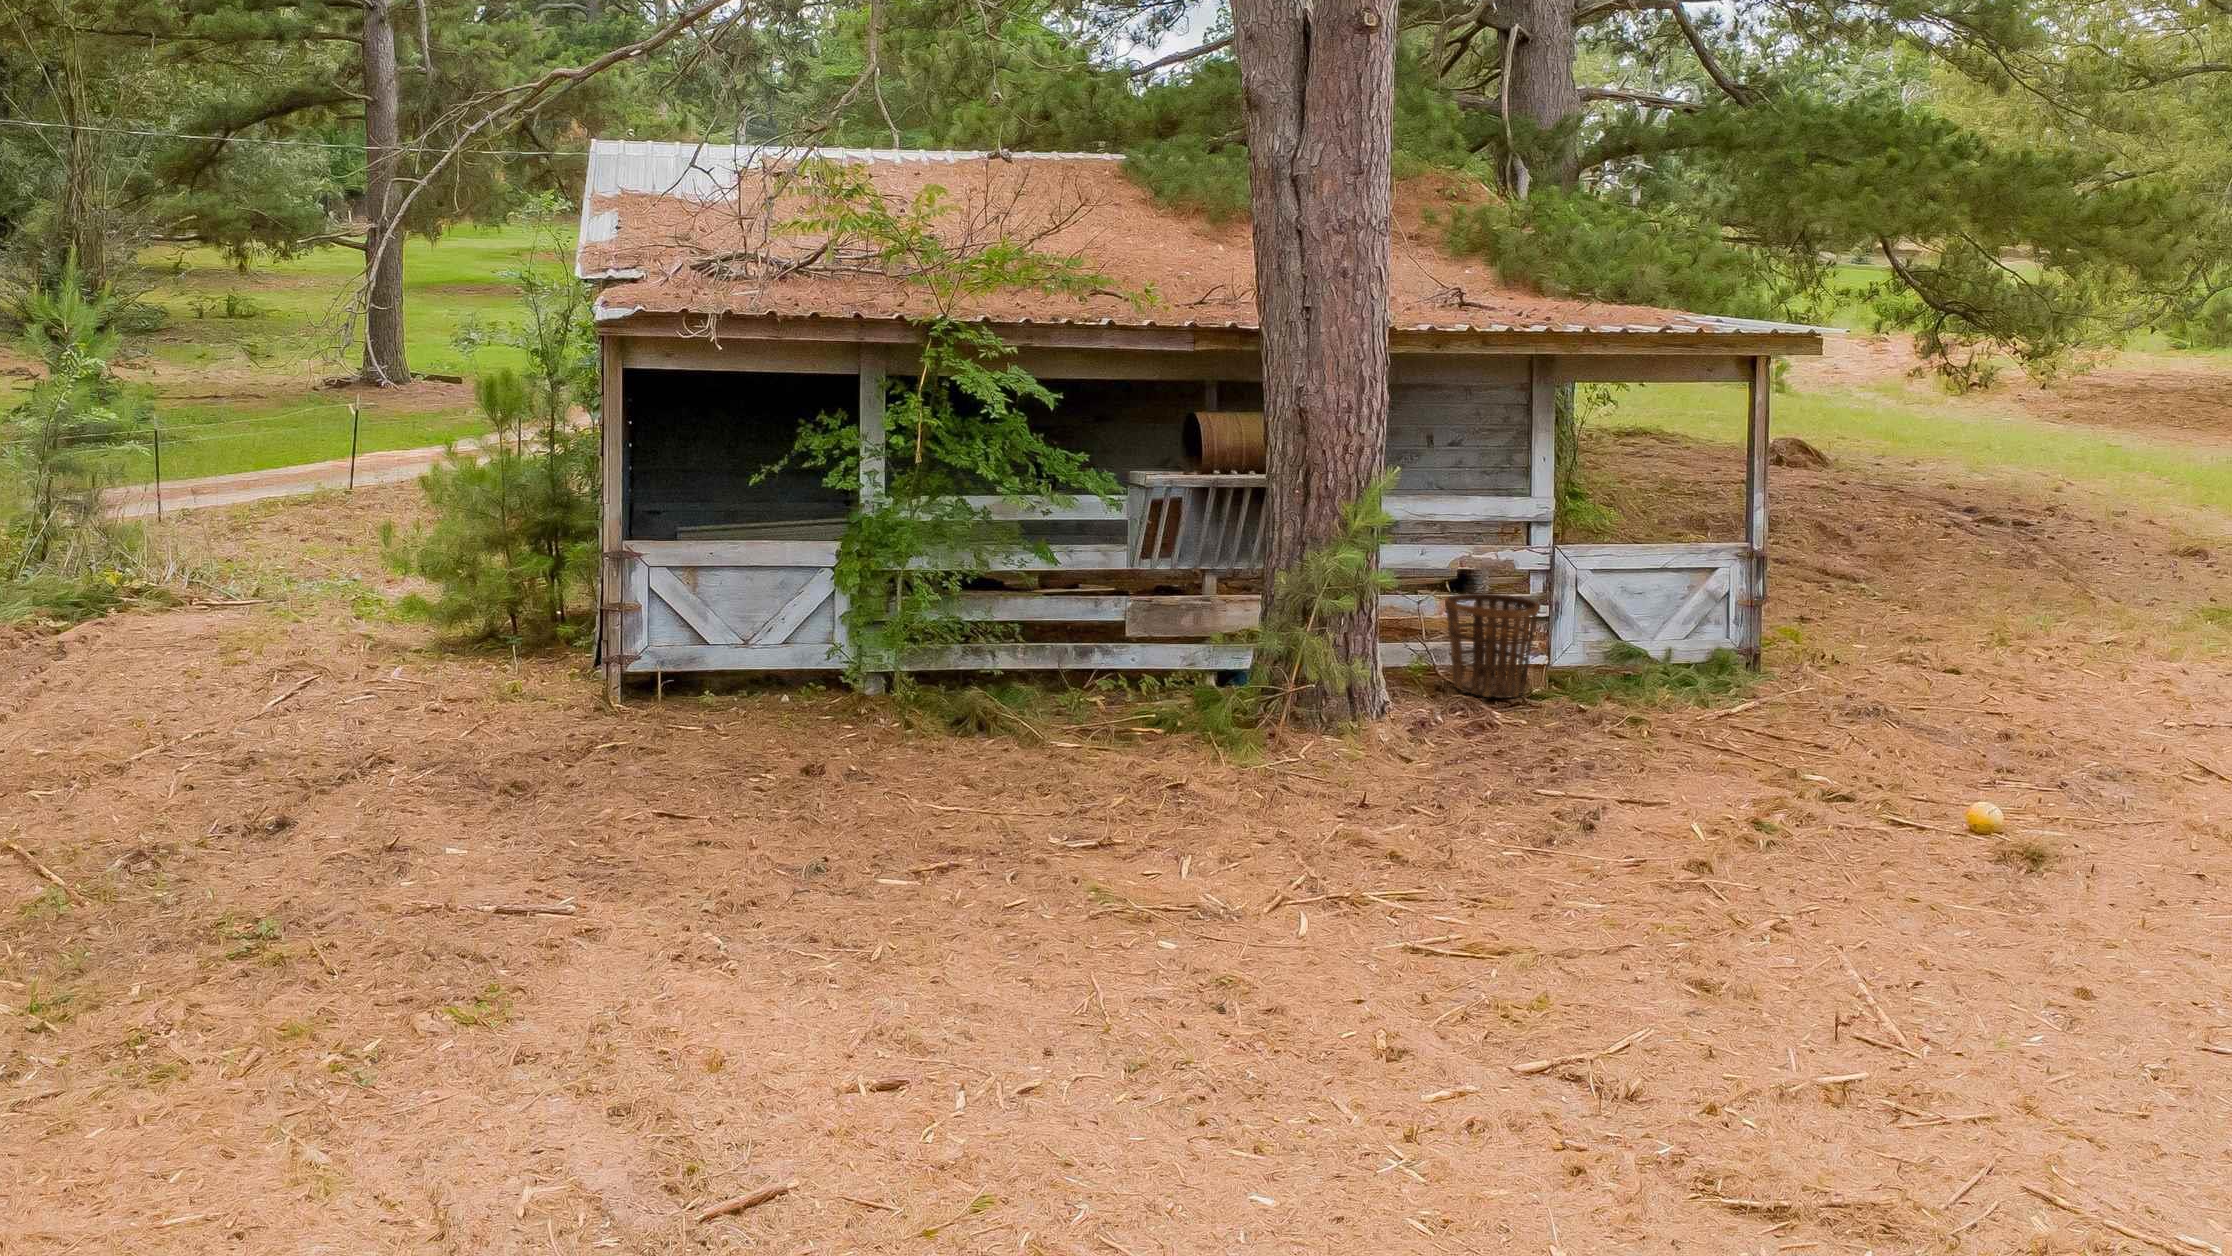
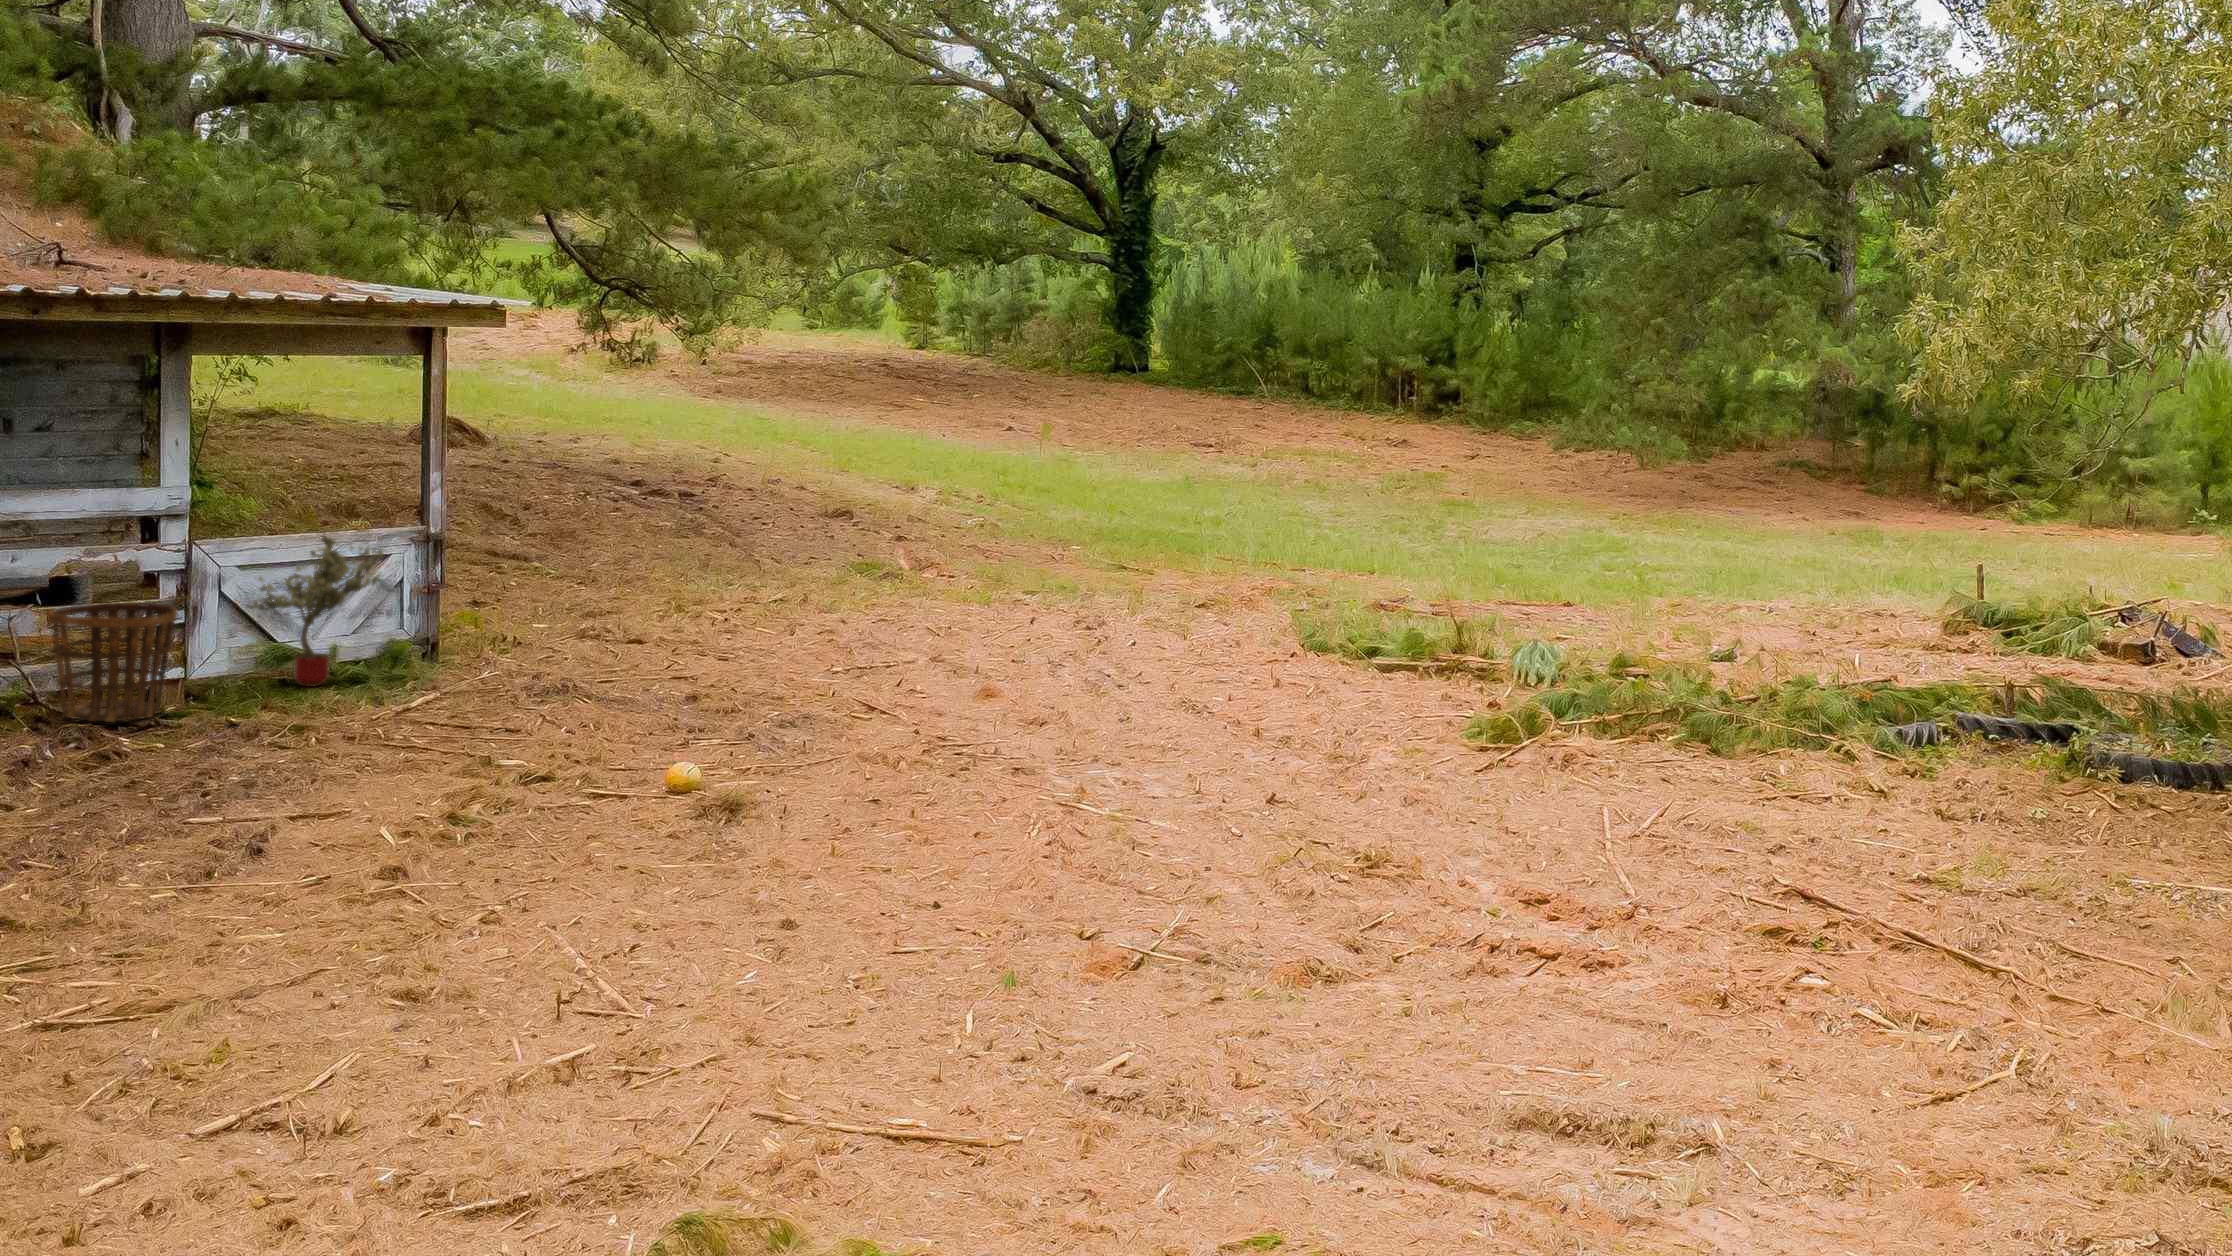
potted tree: none [1593,539,1713,685] -> present [246,528,383,687]

